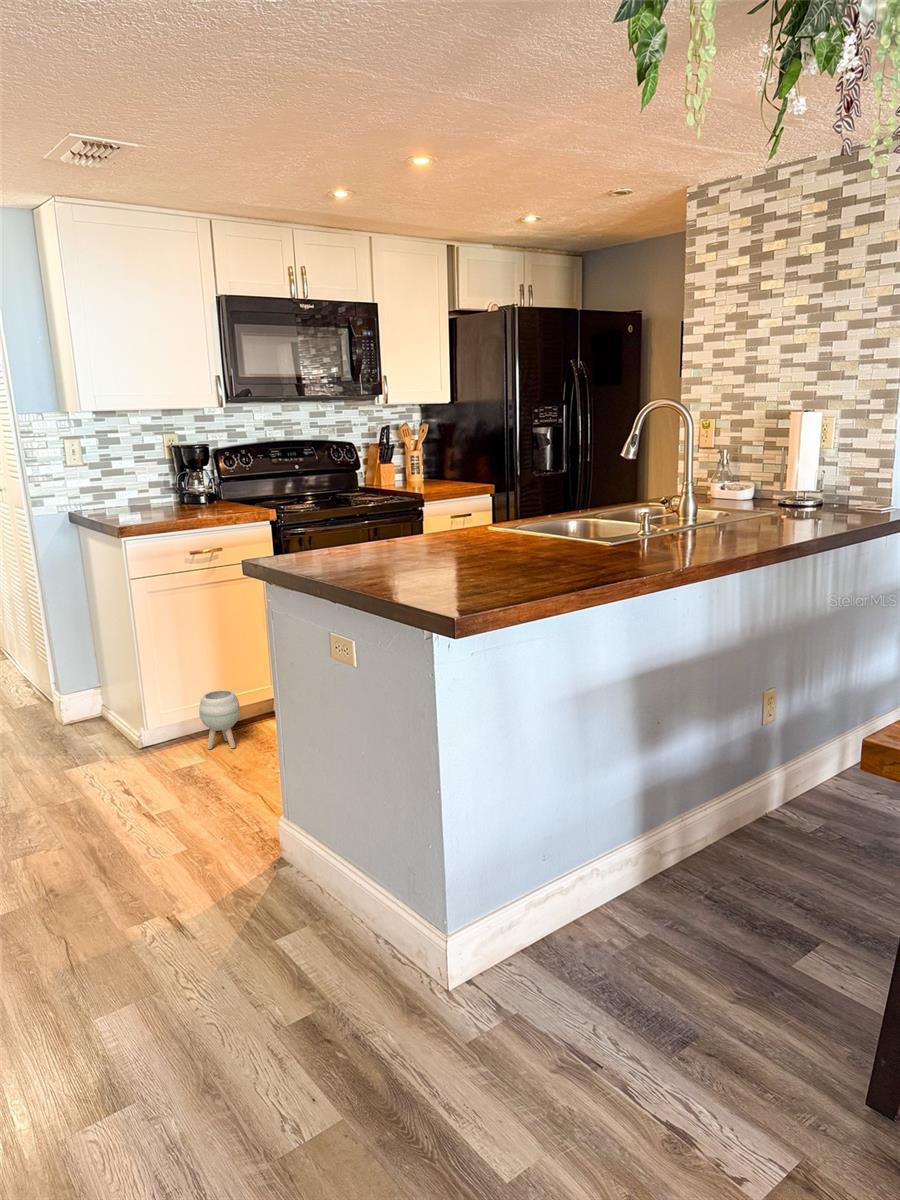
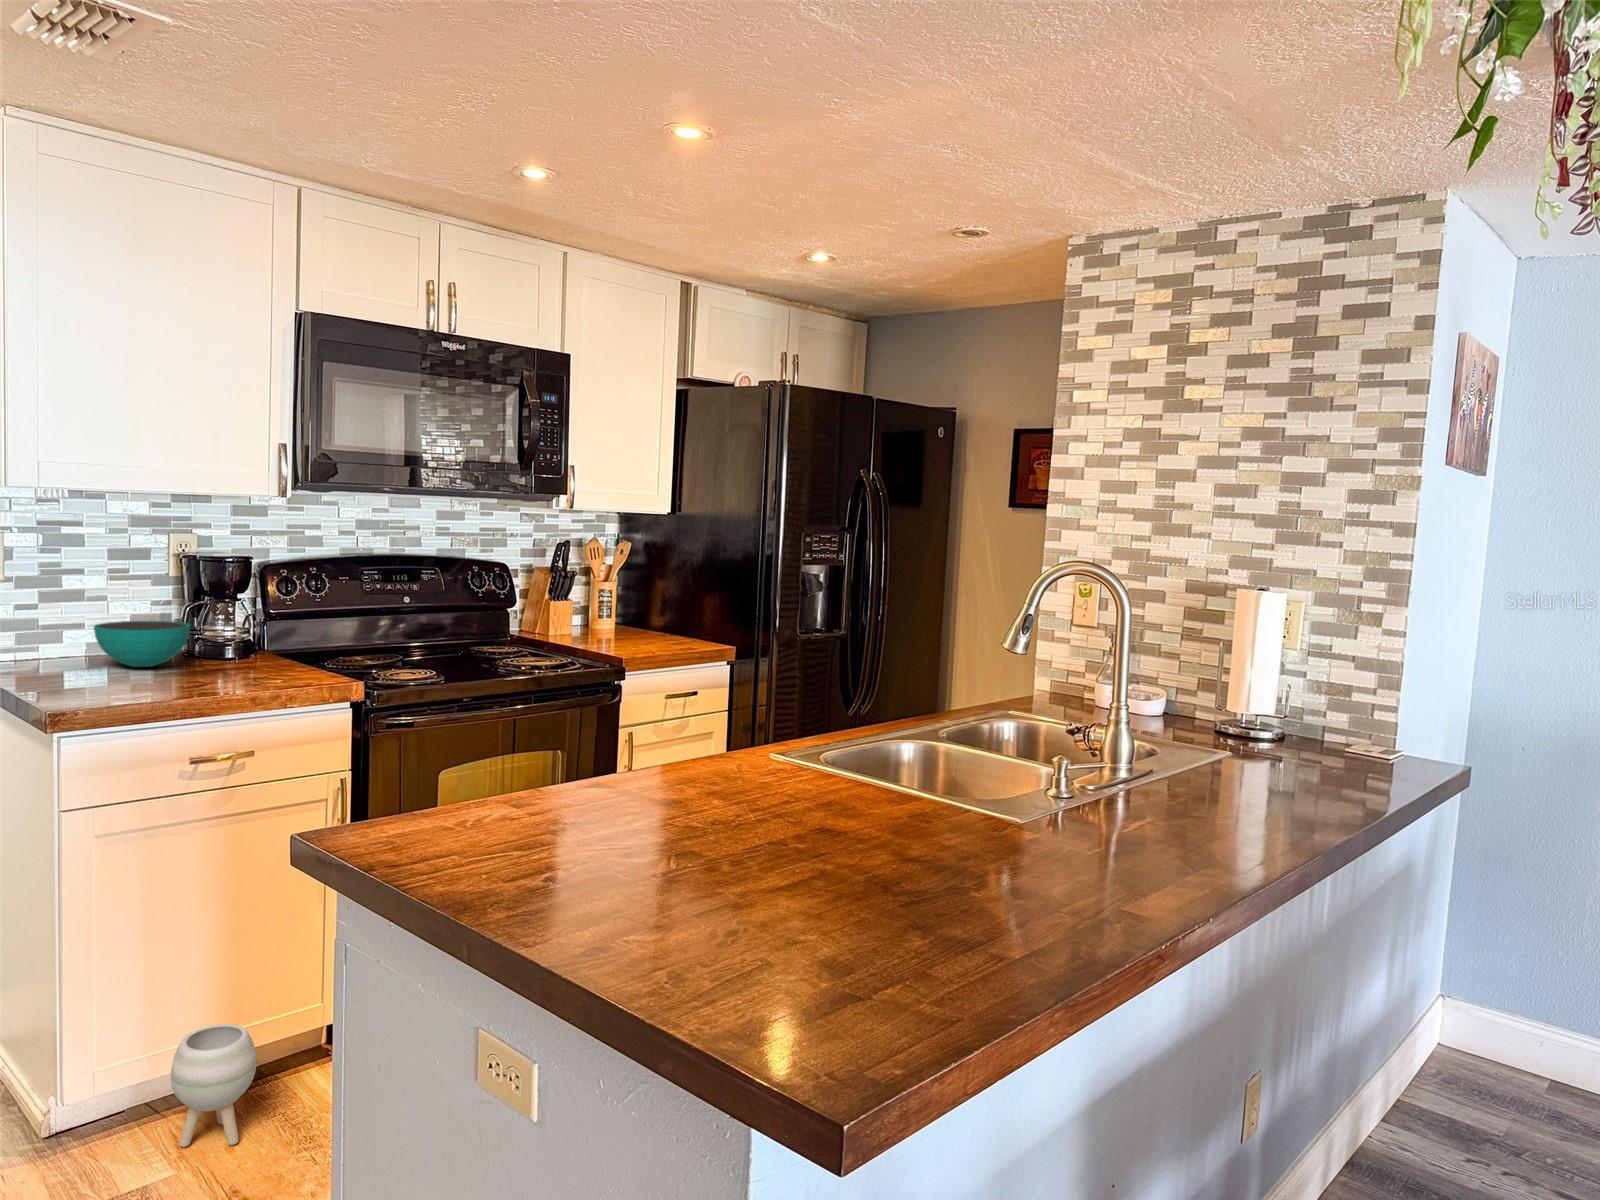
bowl: none [133,484,181,508] -> present [94,621,191,667]

